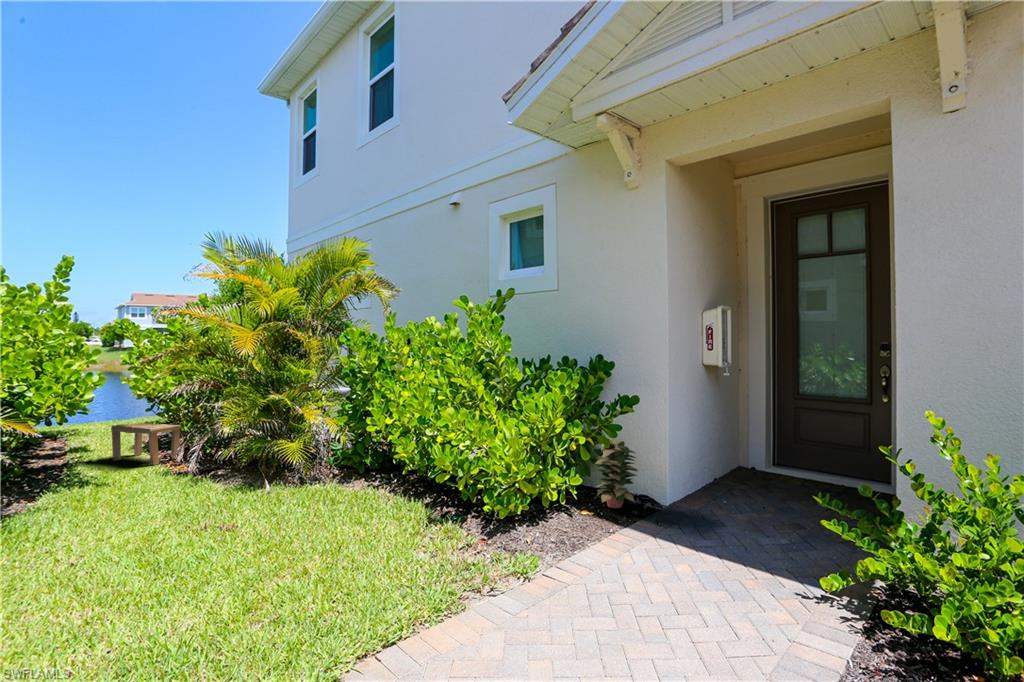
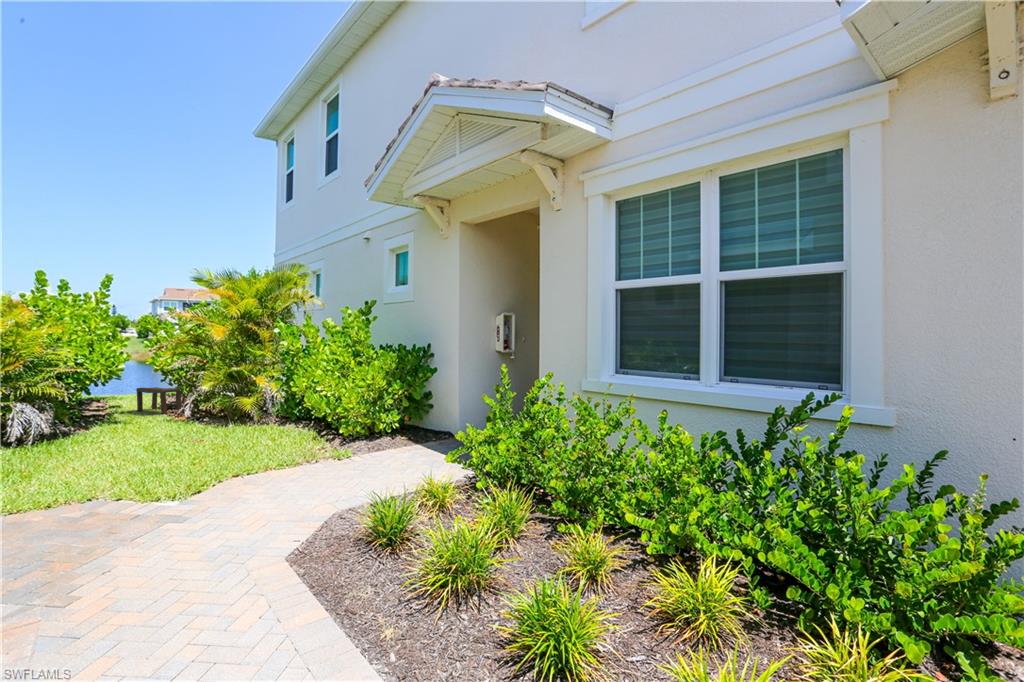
decorative plant: present [593,440,637,508] -> none [419,396,447,437]

